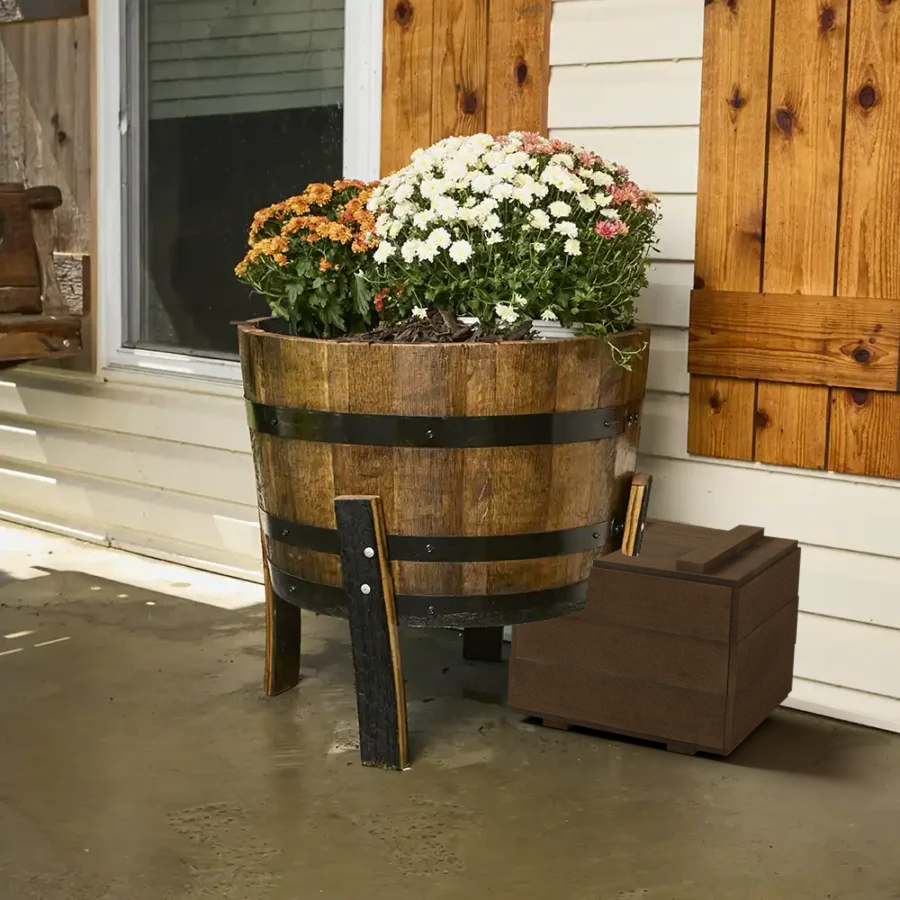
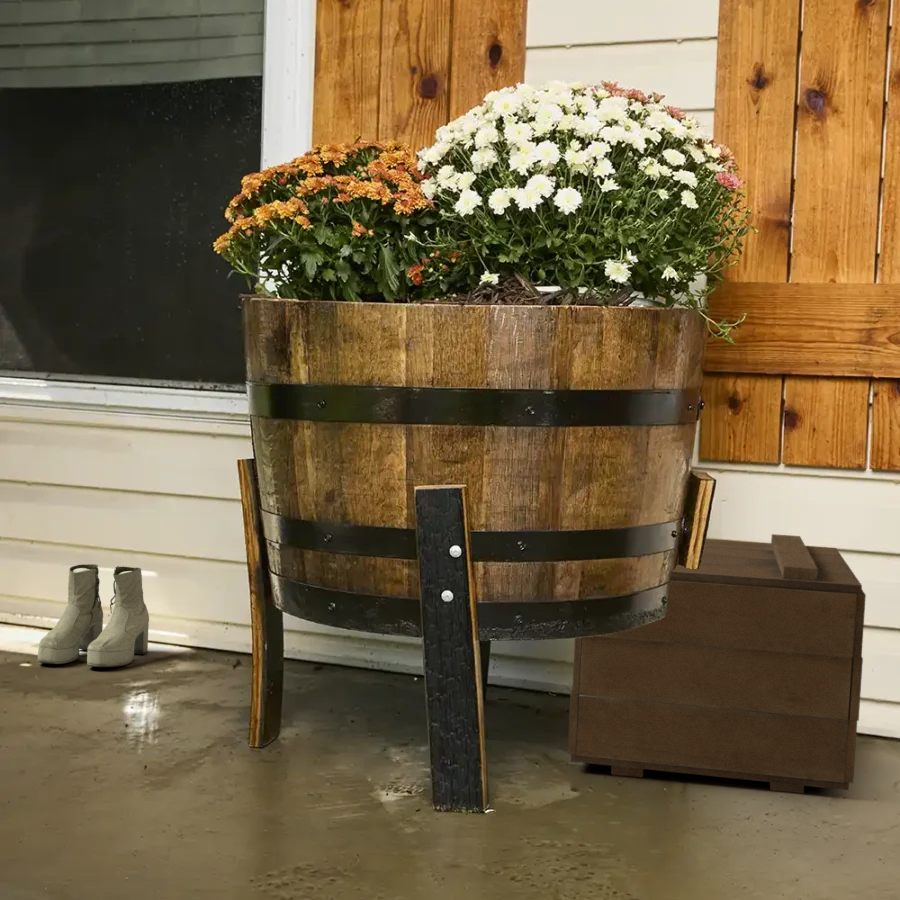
boots: none [162,516,258,604] -> present [38,564,149,667]

